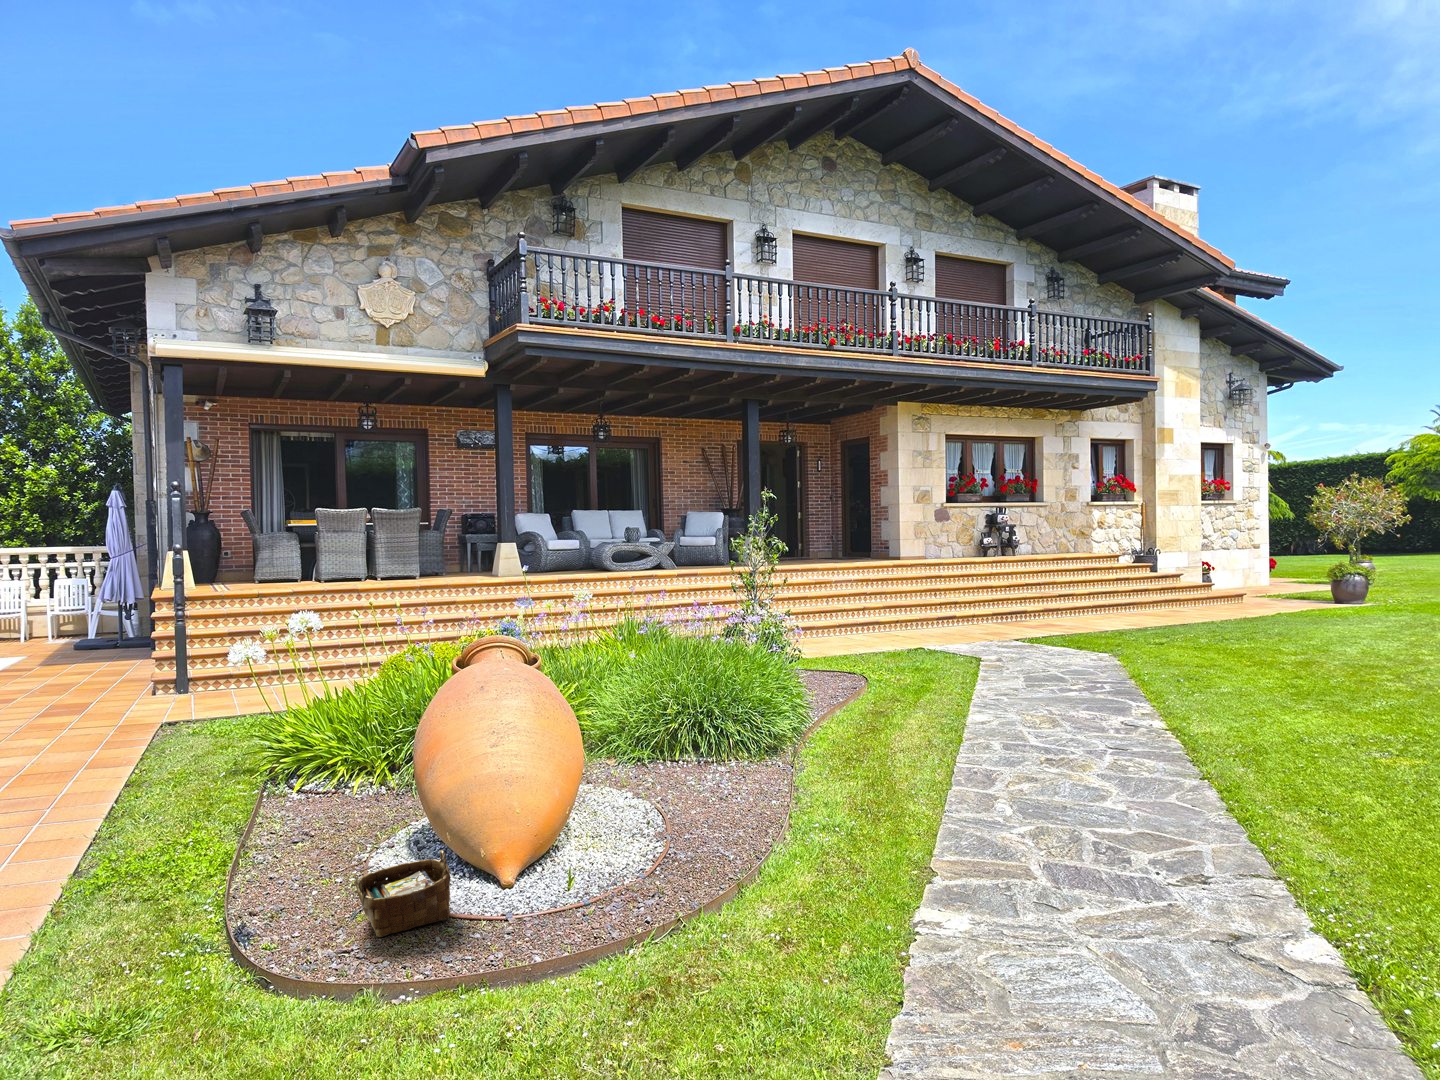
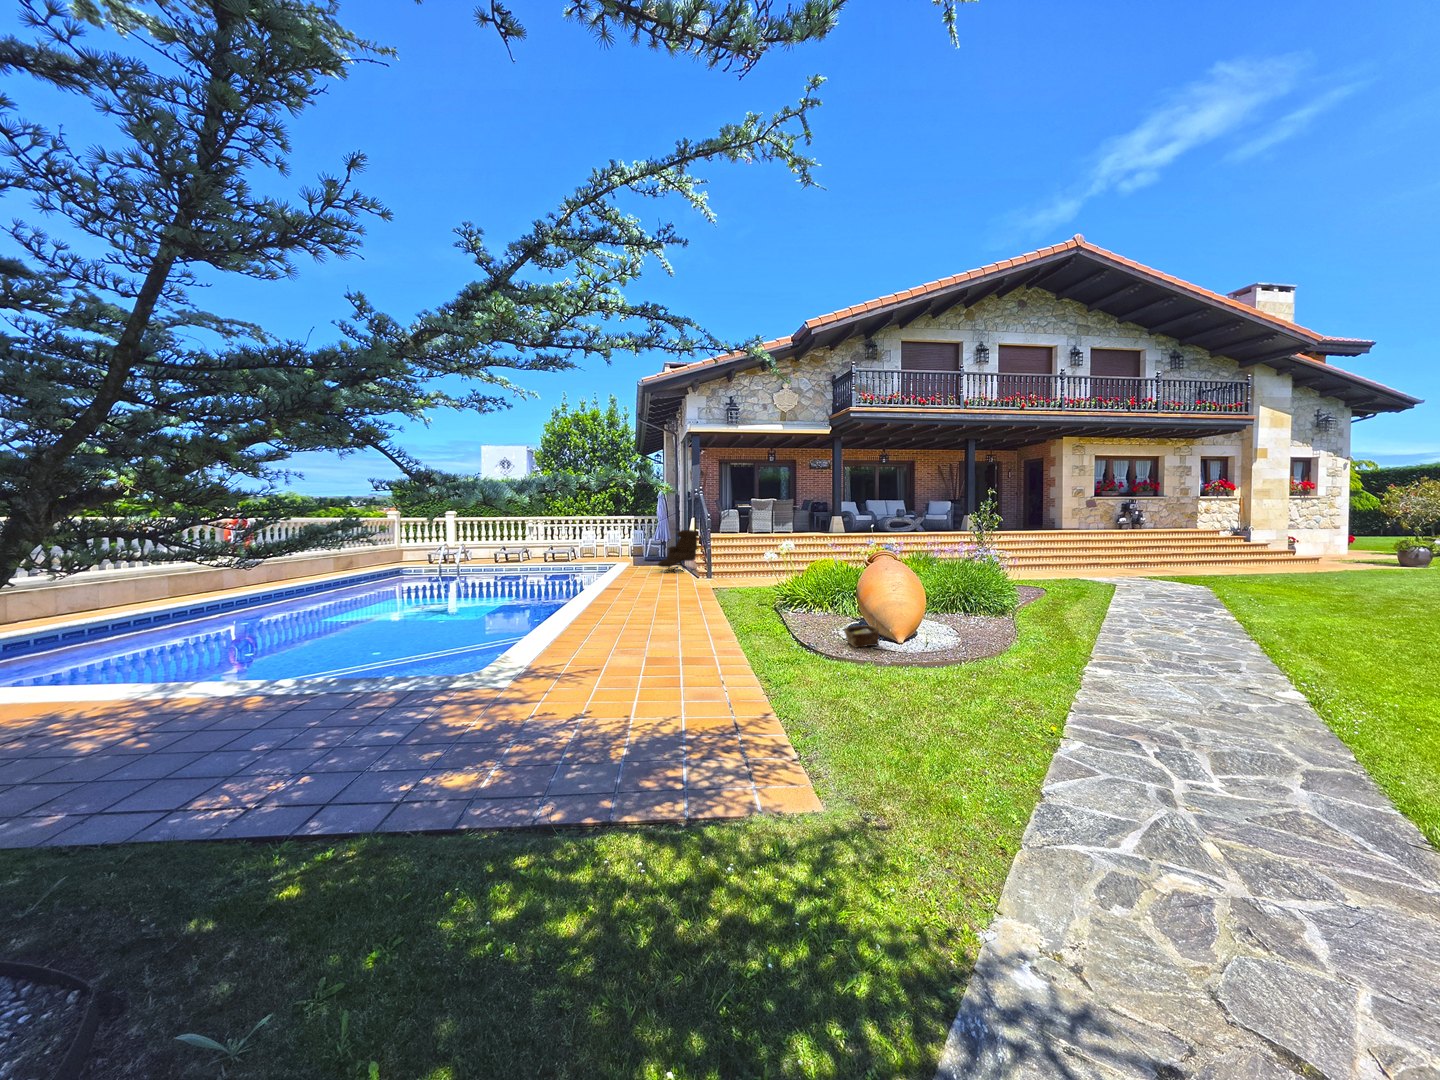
lounge chair: none [52,579,170,685] -> present [658,530,698,573]

